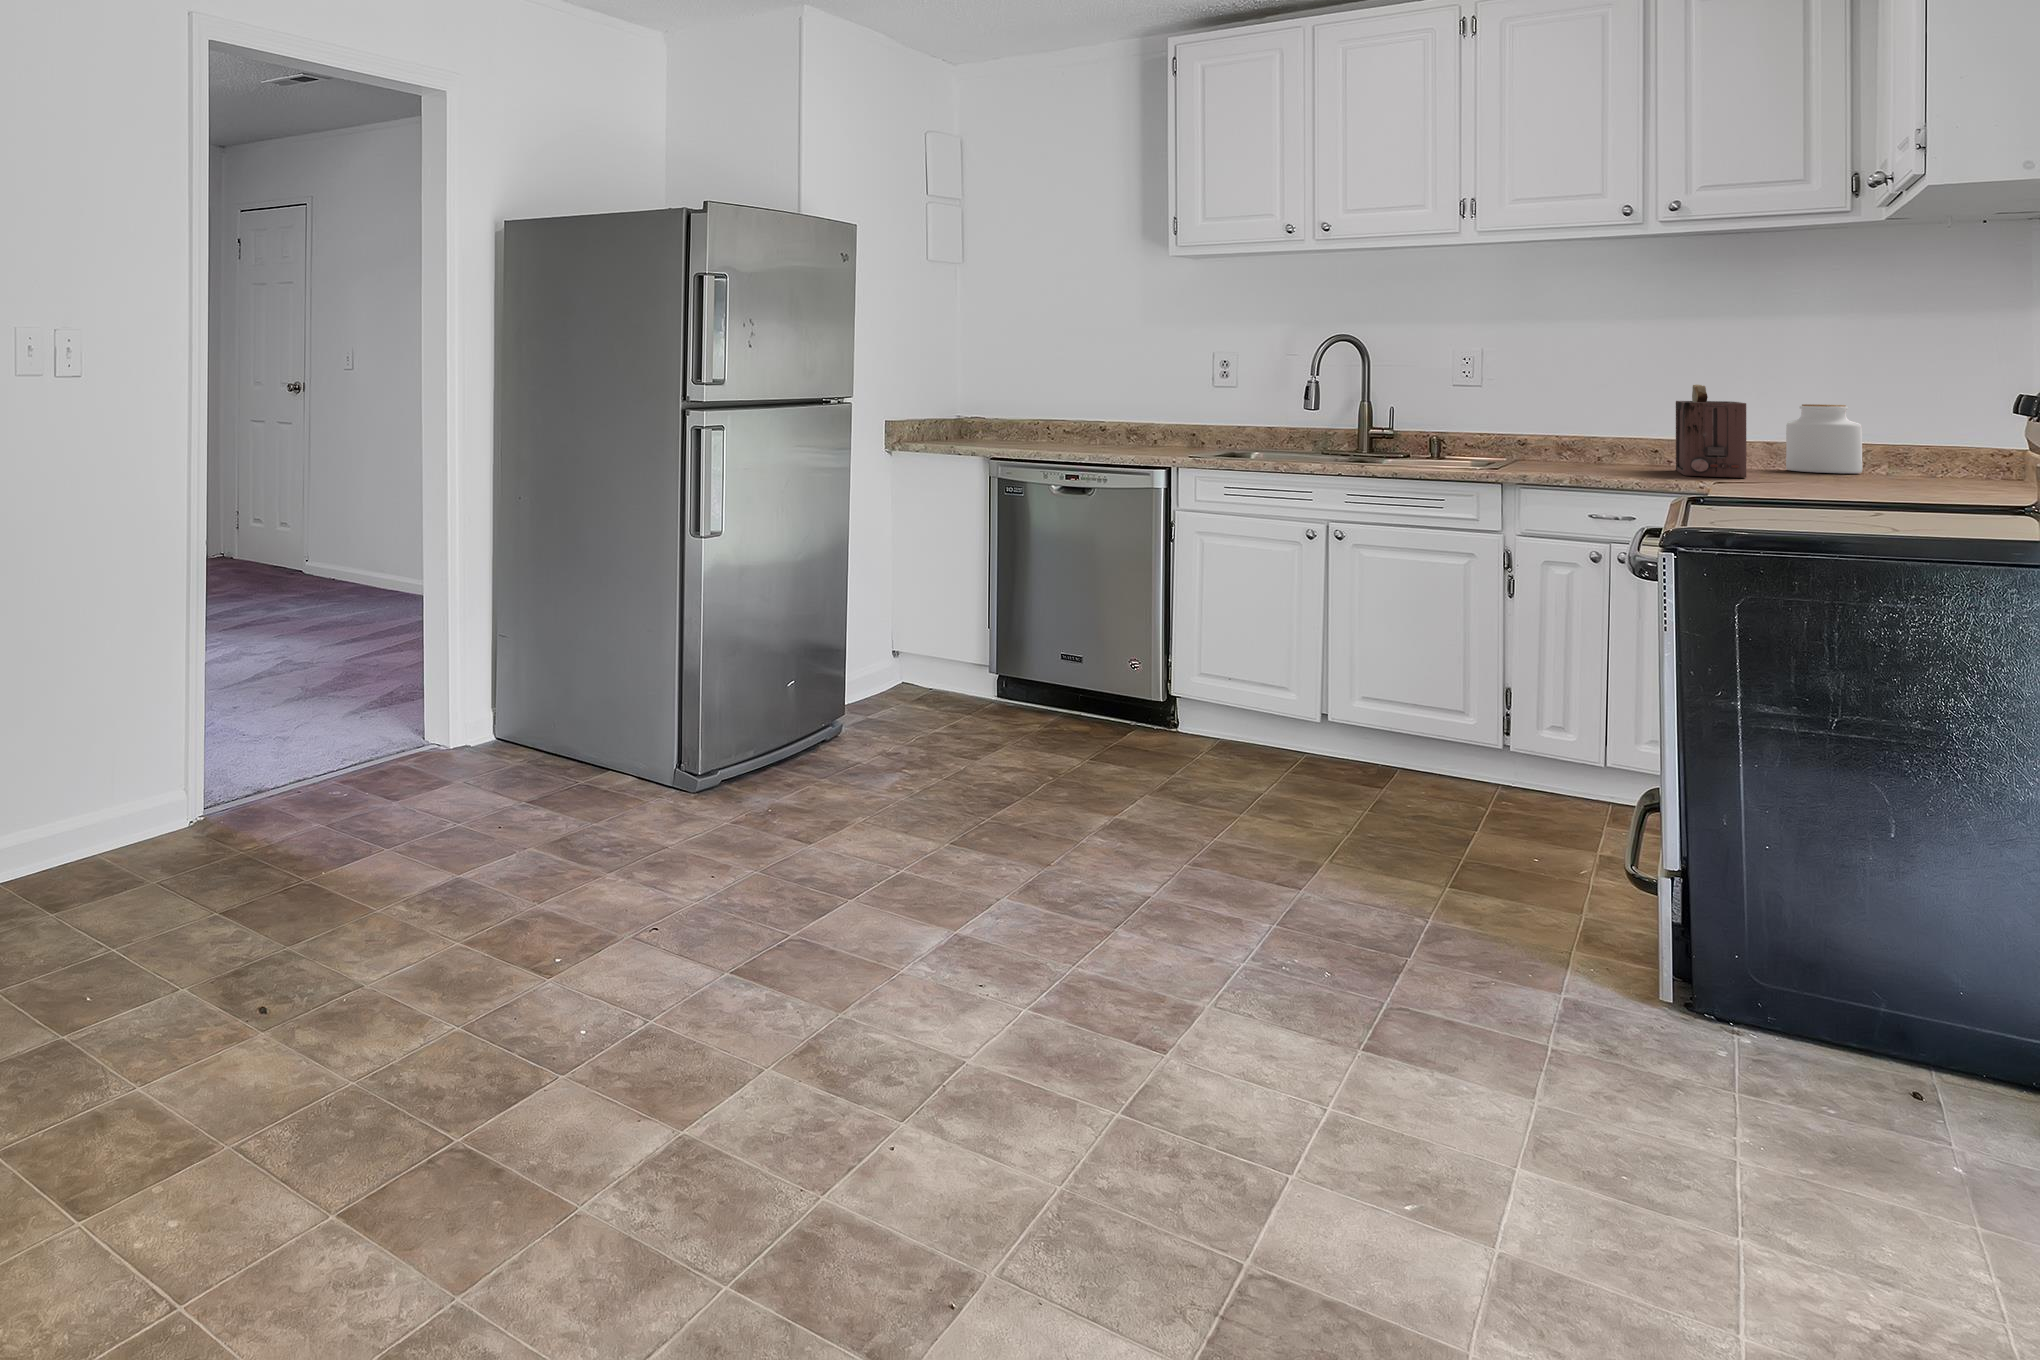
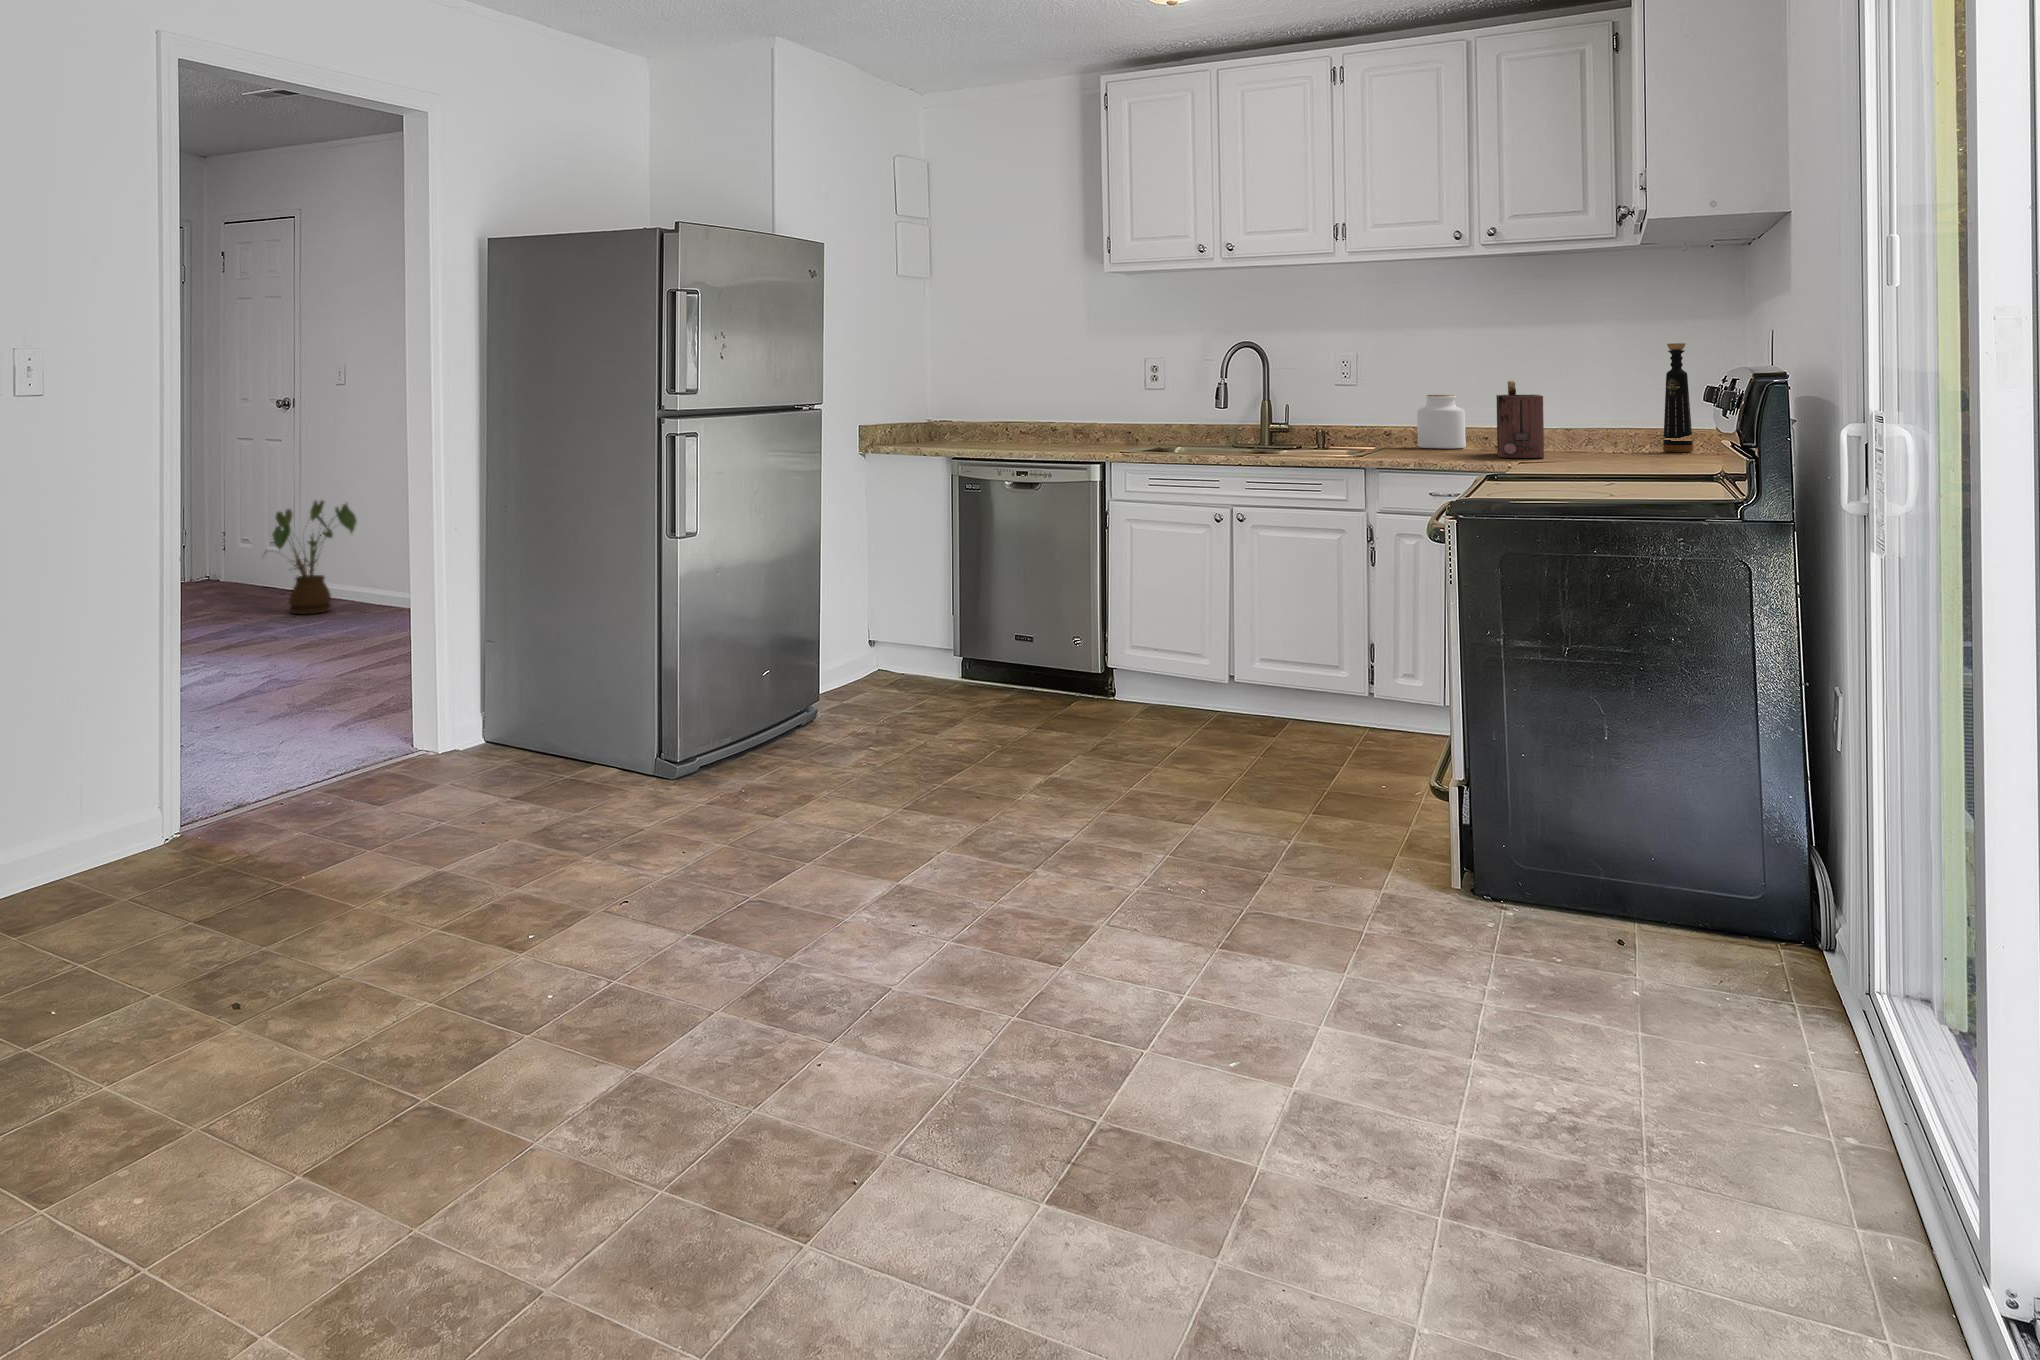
bottle: none [1902,342,1946,475] -> present [1663,343,1693,452]
jar: present [1786,404,1862,473] -> present [1417,395,1466,449]
house plant: none [276,483,366,595] -> present [270,501,357,614]

